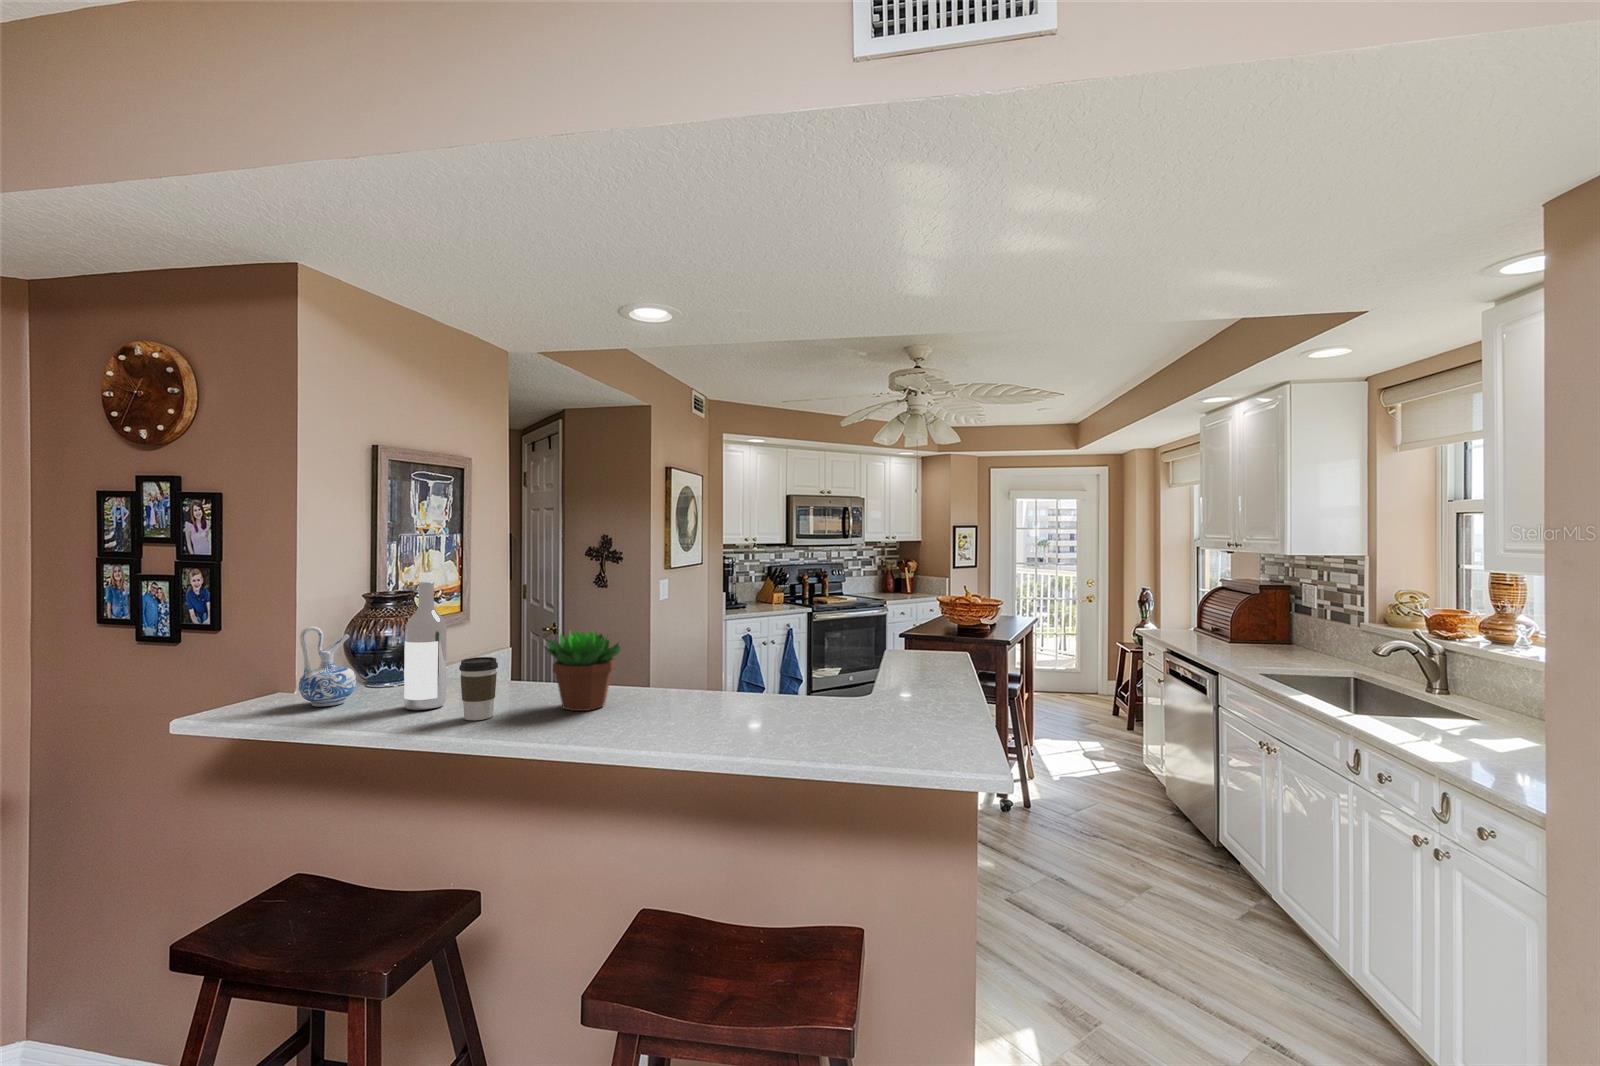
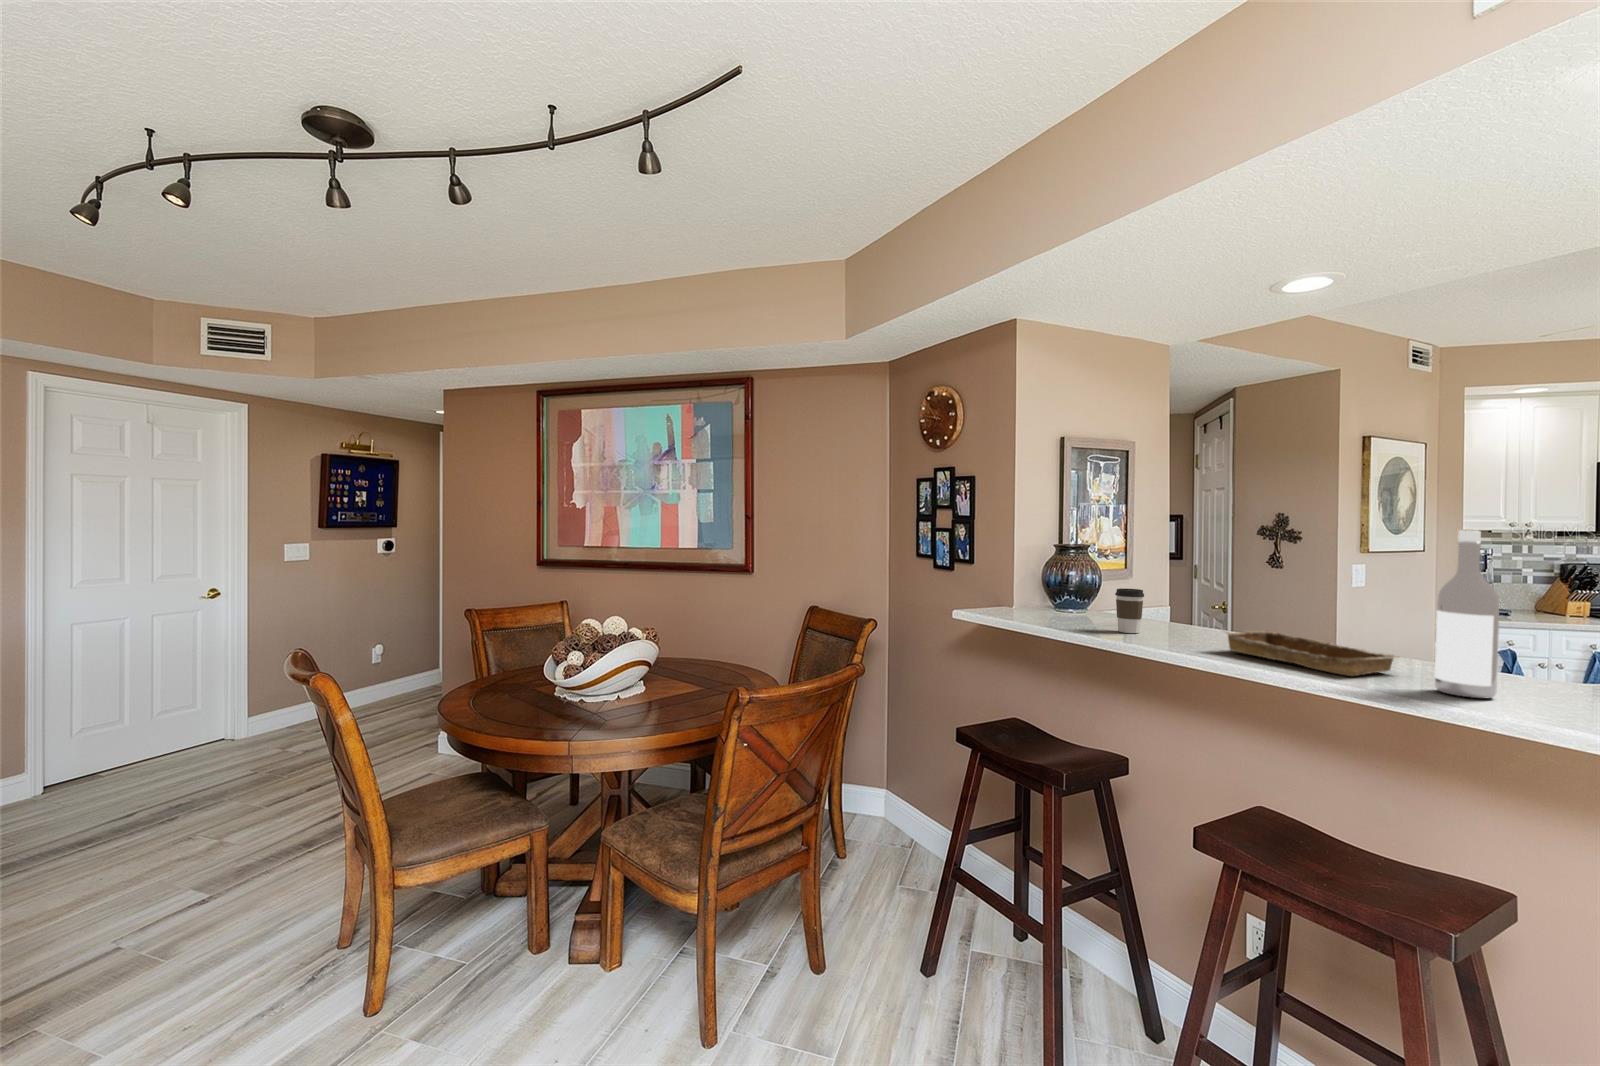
wine bottle: present [404,572,446,710] -> present [1435,530,1499,698]
ceramic pitcher: present [299,626,356,706] -> none [1016,561,1049,615]
succulent plant: present [544,631,620,711] -> none [1179,575,1255,641]
tray: none [598,692,774,746] -> present [1226,630,1398,676]

